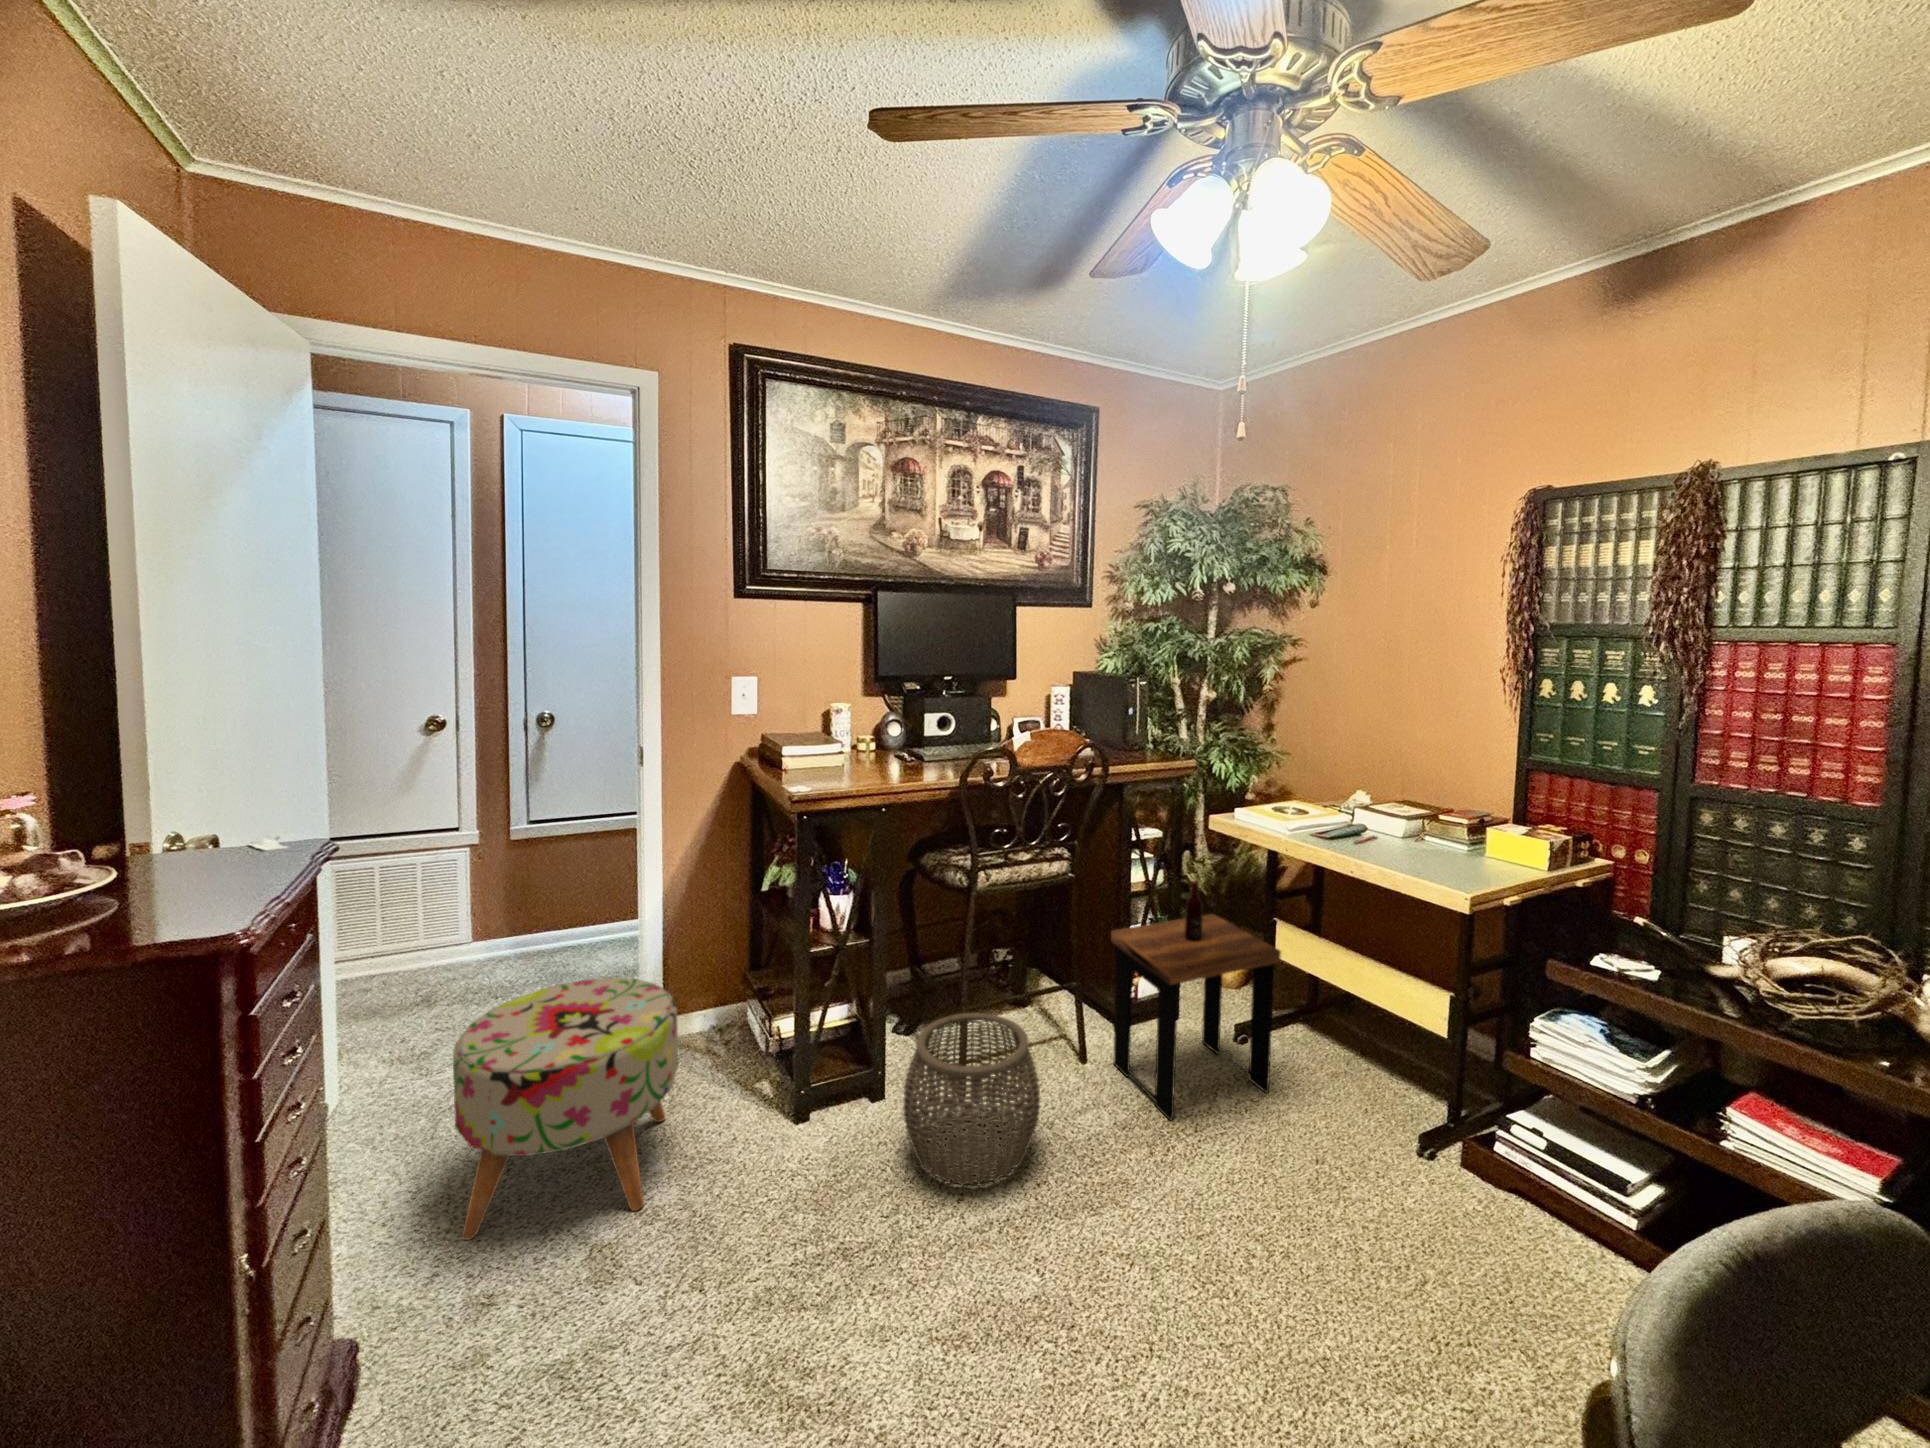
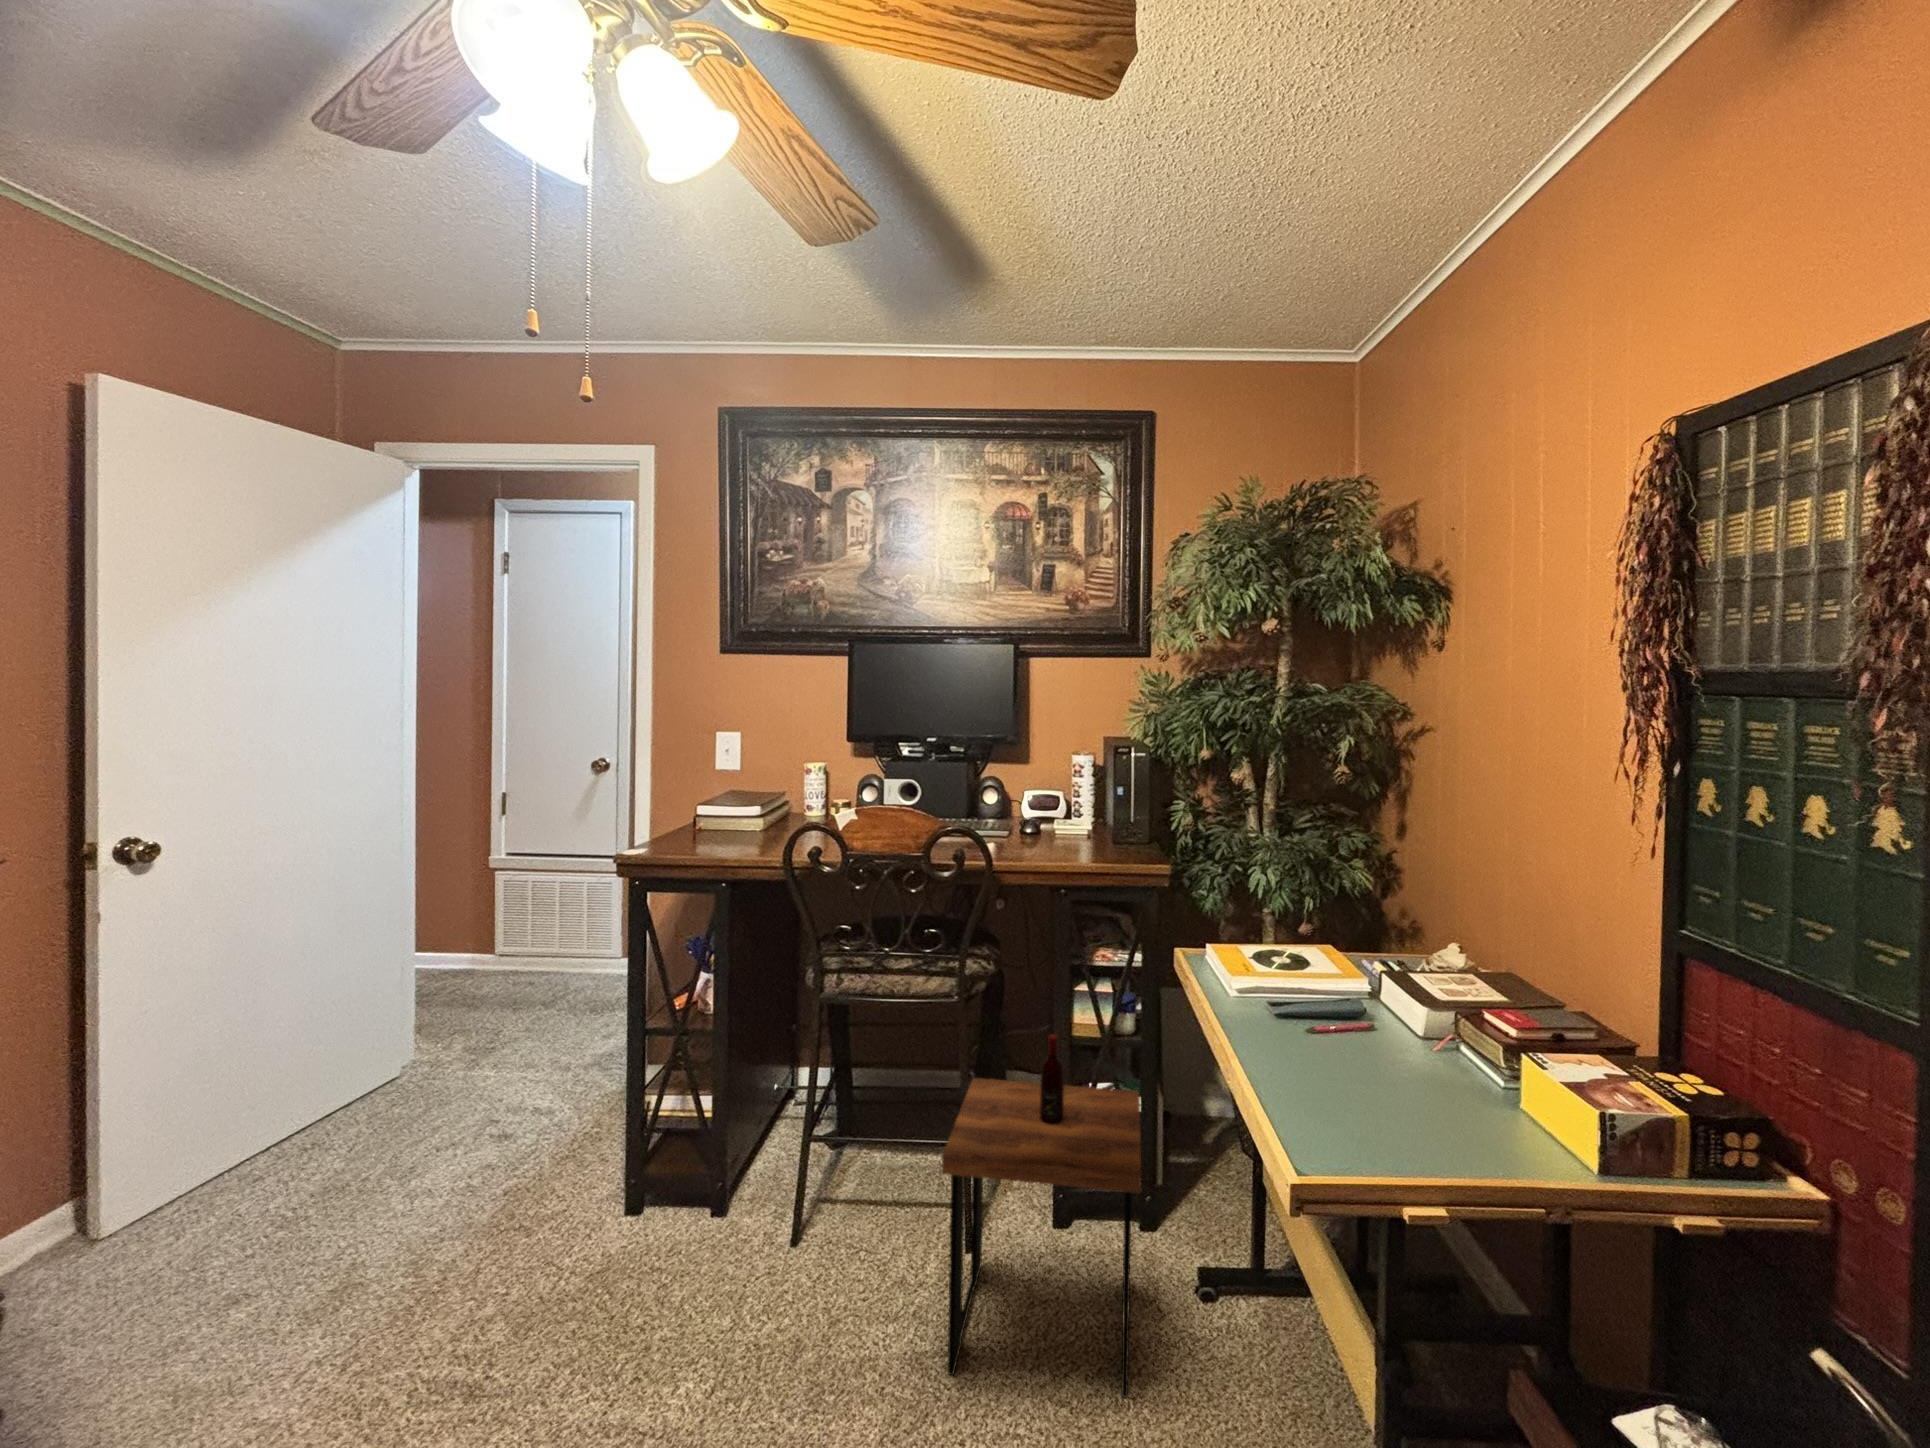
ottoman: present [453,978,678,1240] -> none [315,1000,547,1235]
woven basket: present [903,1013,1040,1186] -> none [614,1130,792,1356]

